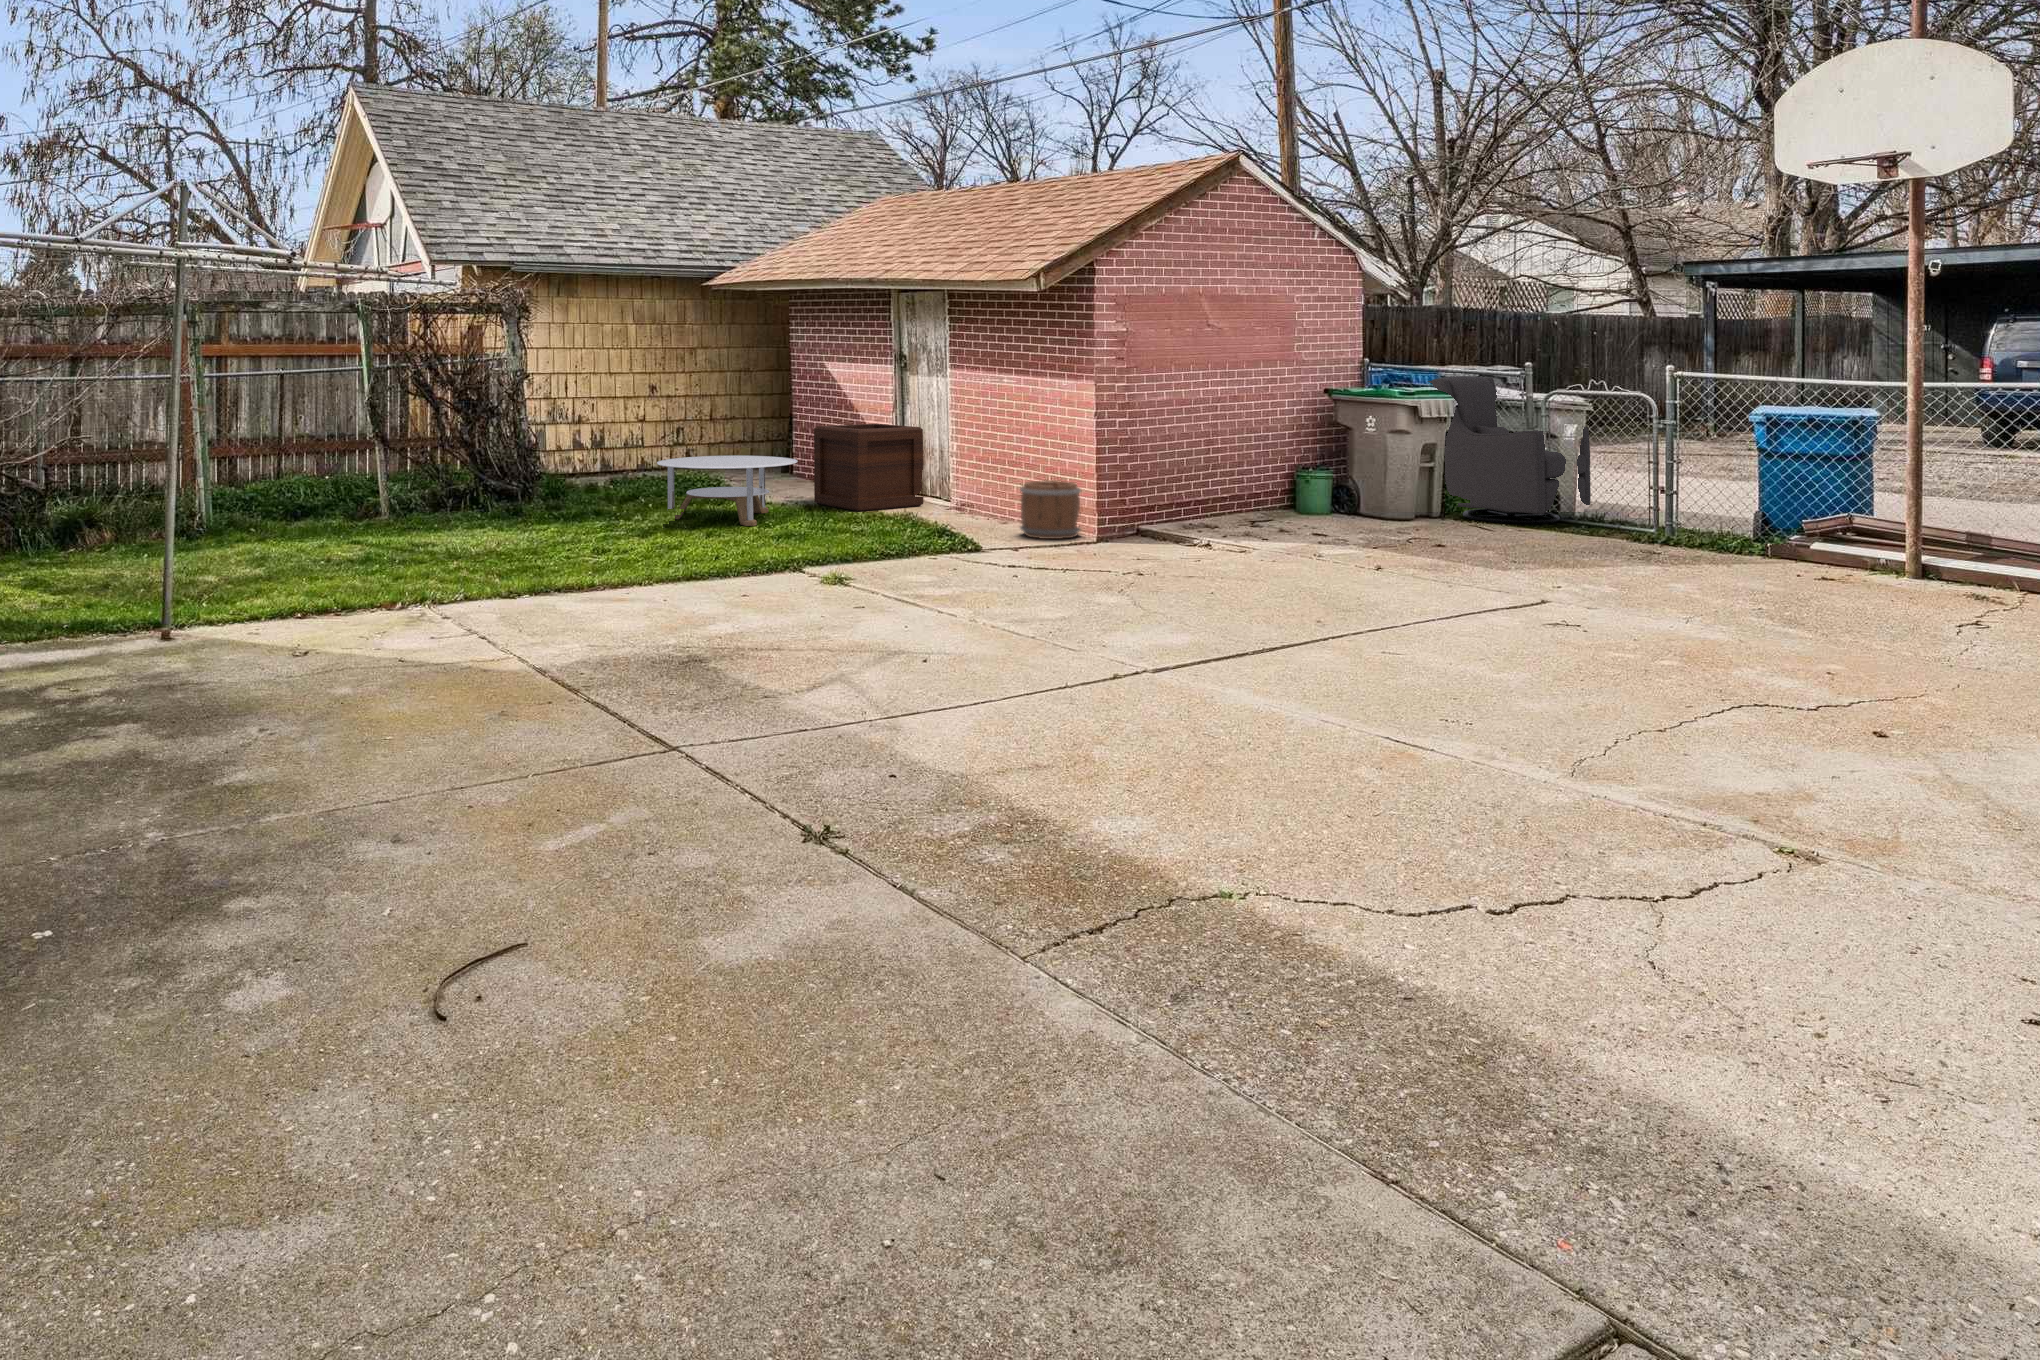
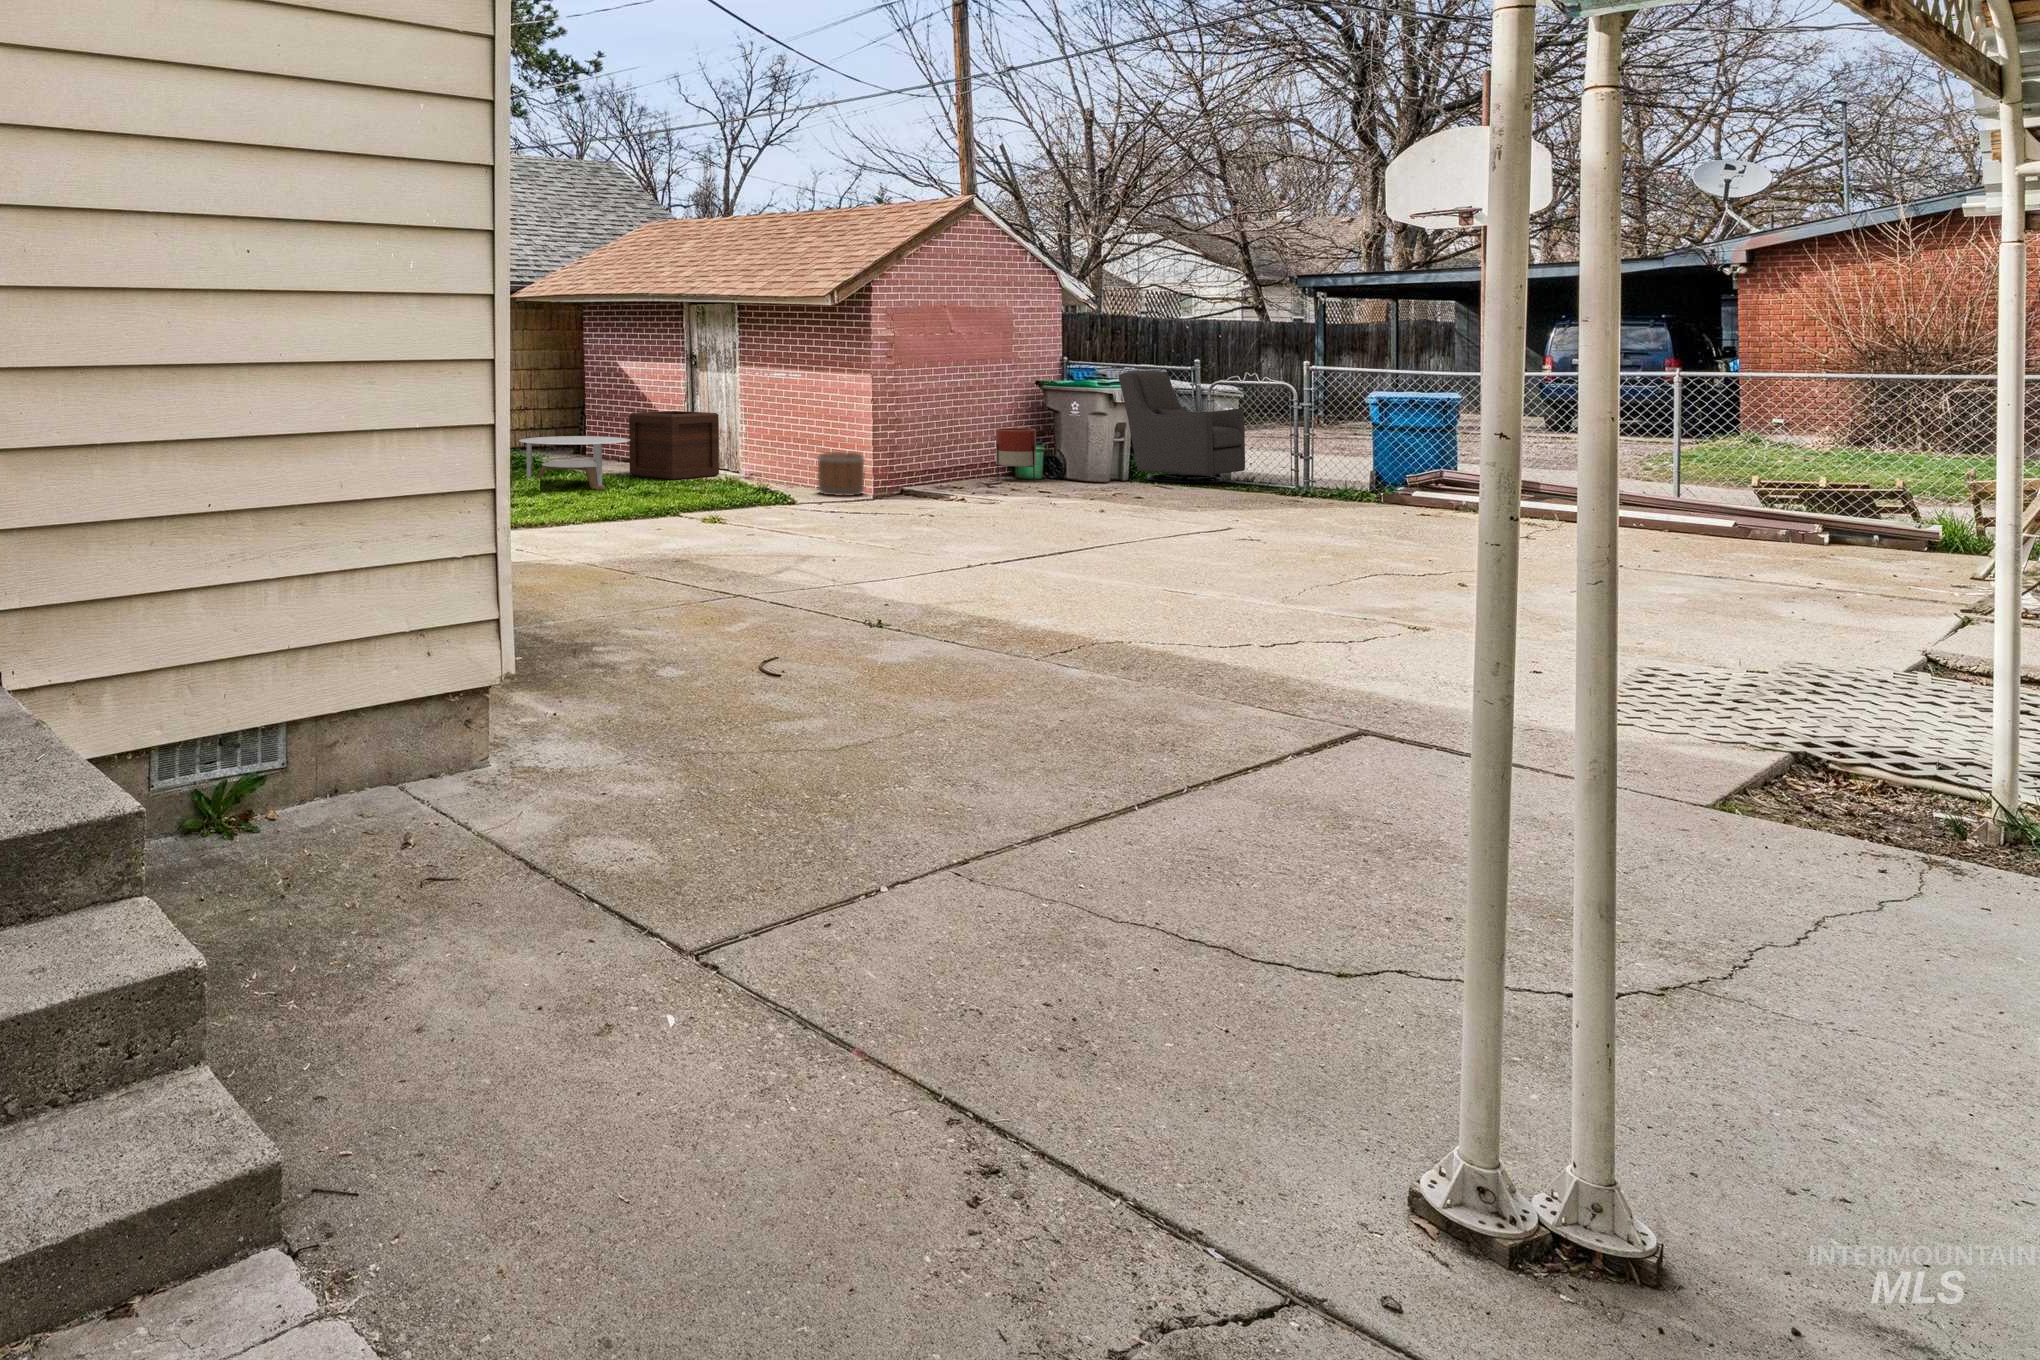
planter: none [1268,449,1318,519] -> present [996,428,1036,482]

